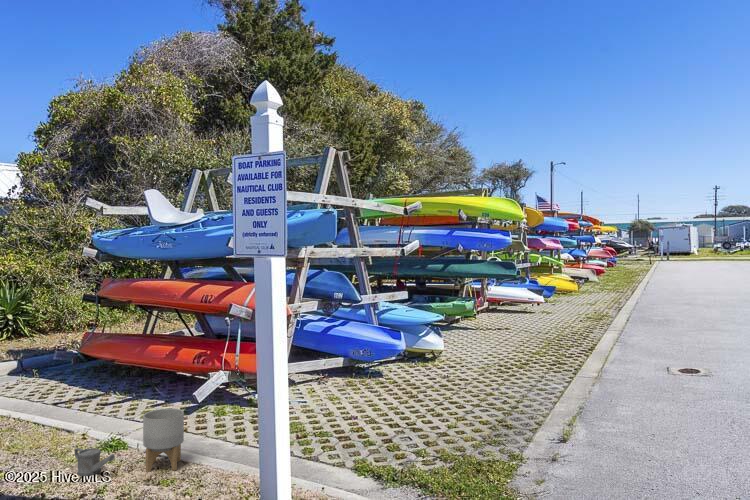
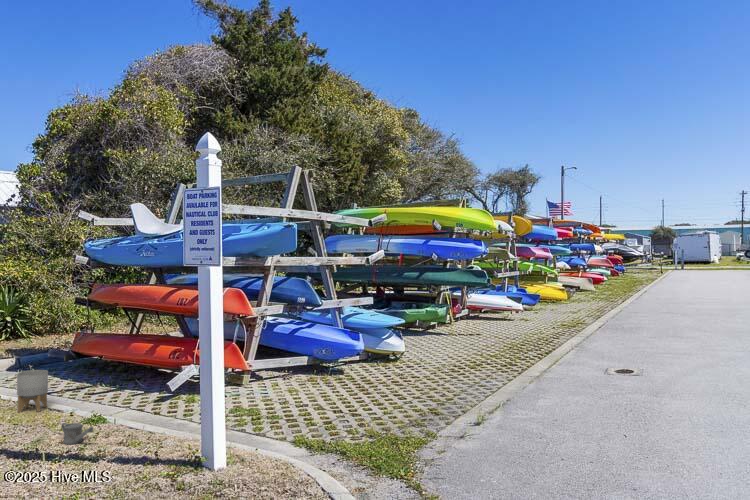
planter: present [143,408,184,472] -> present [17,370,48,413]

